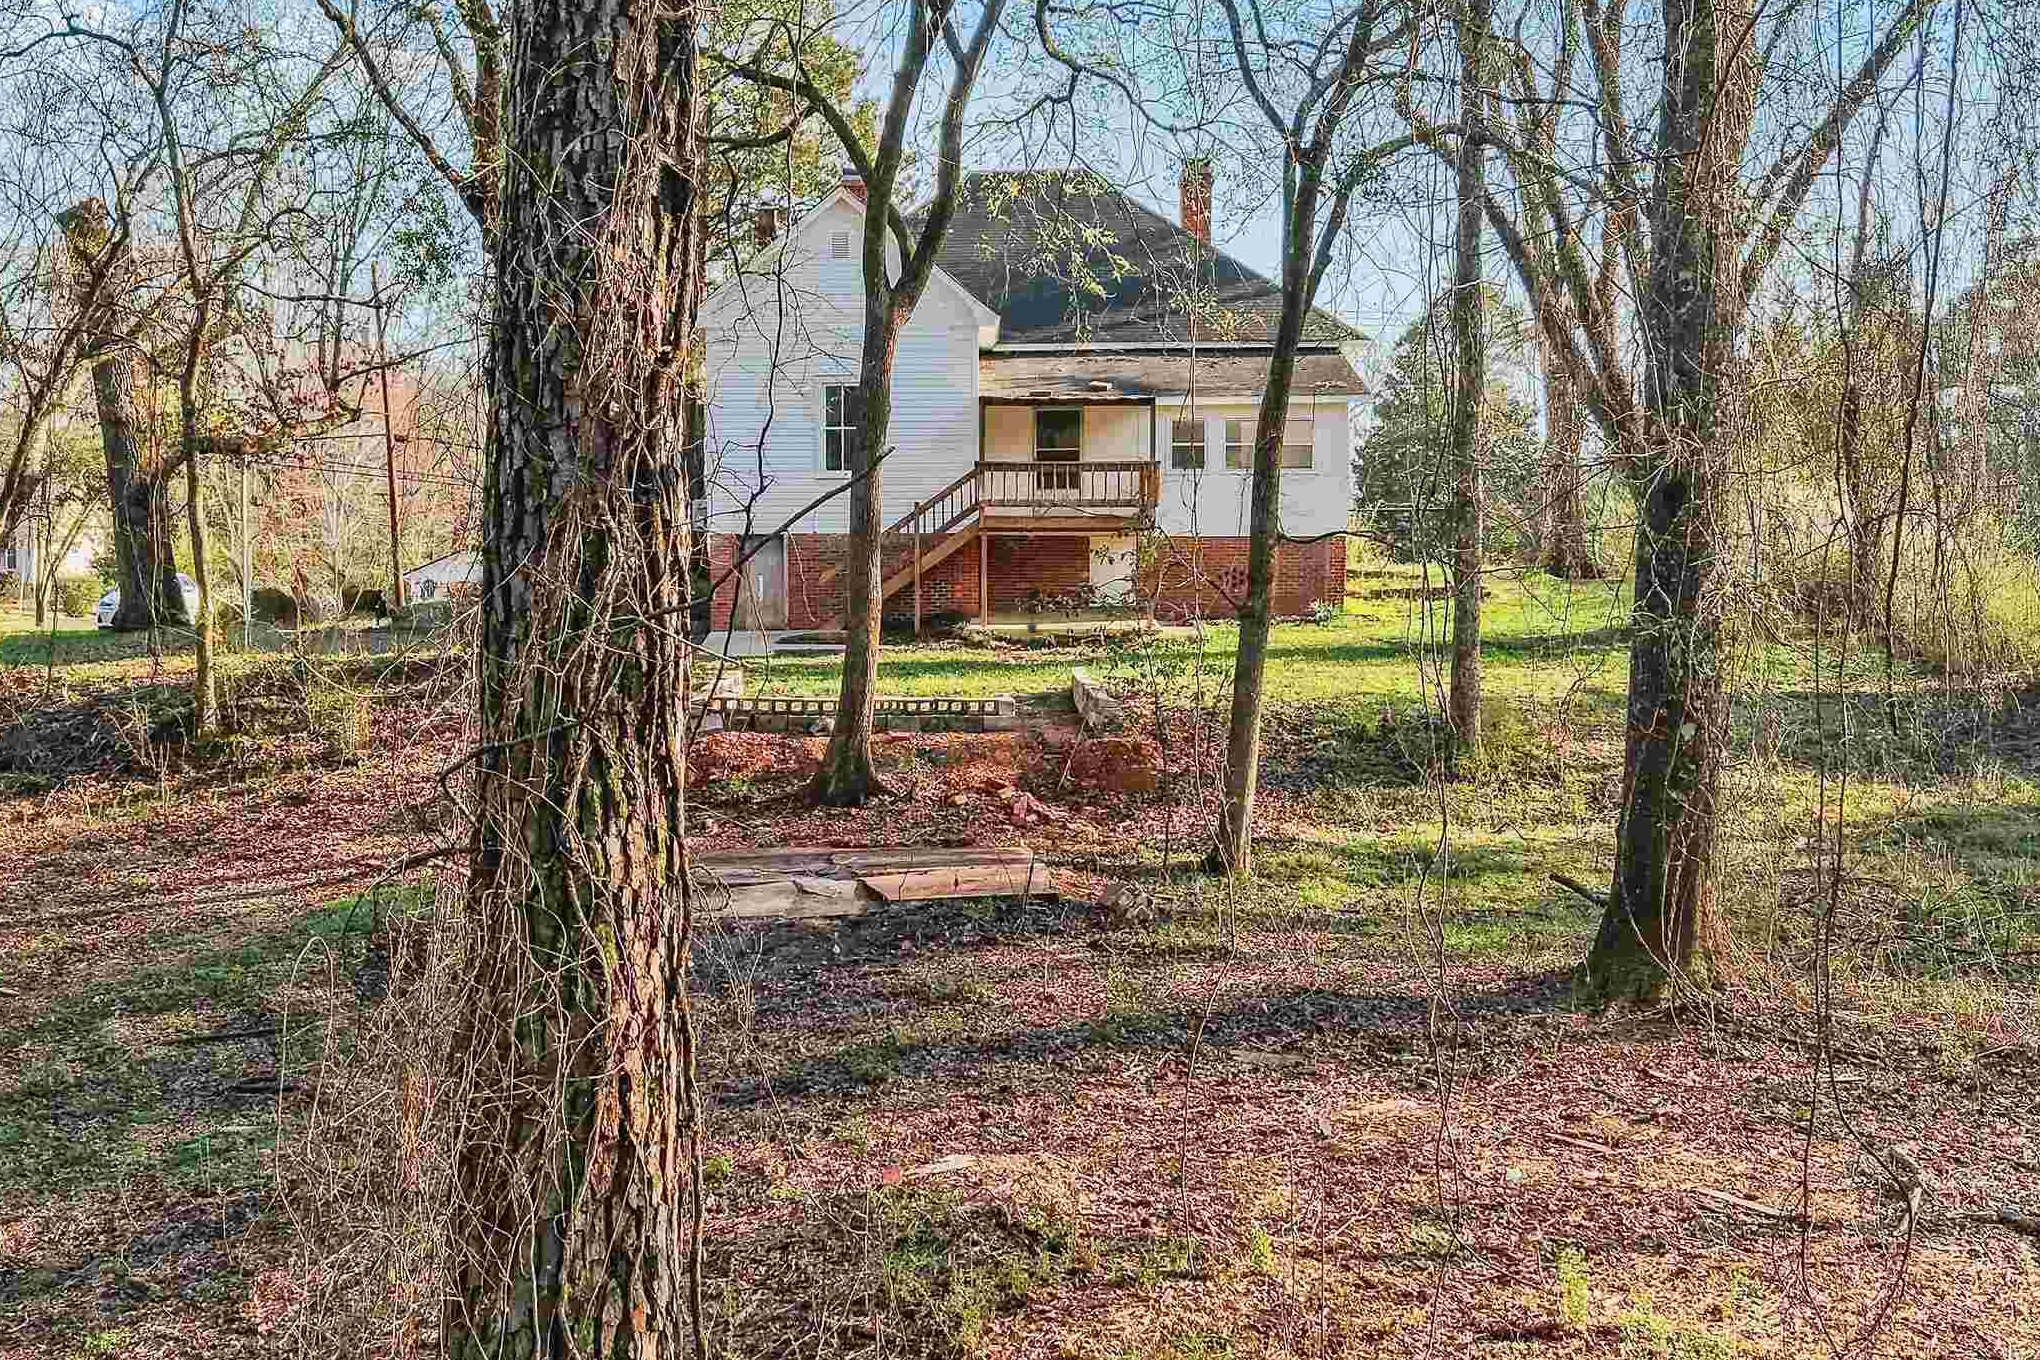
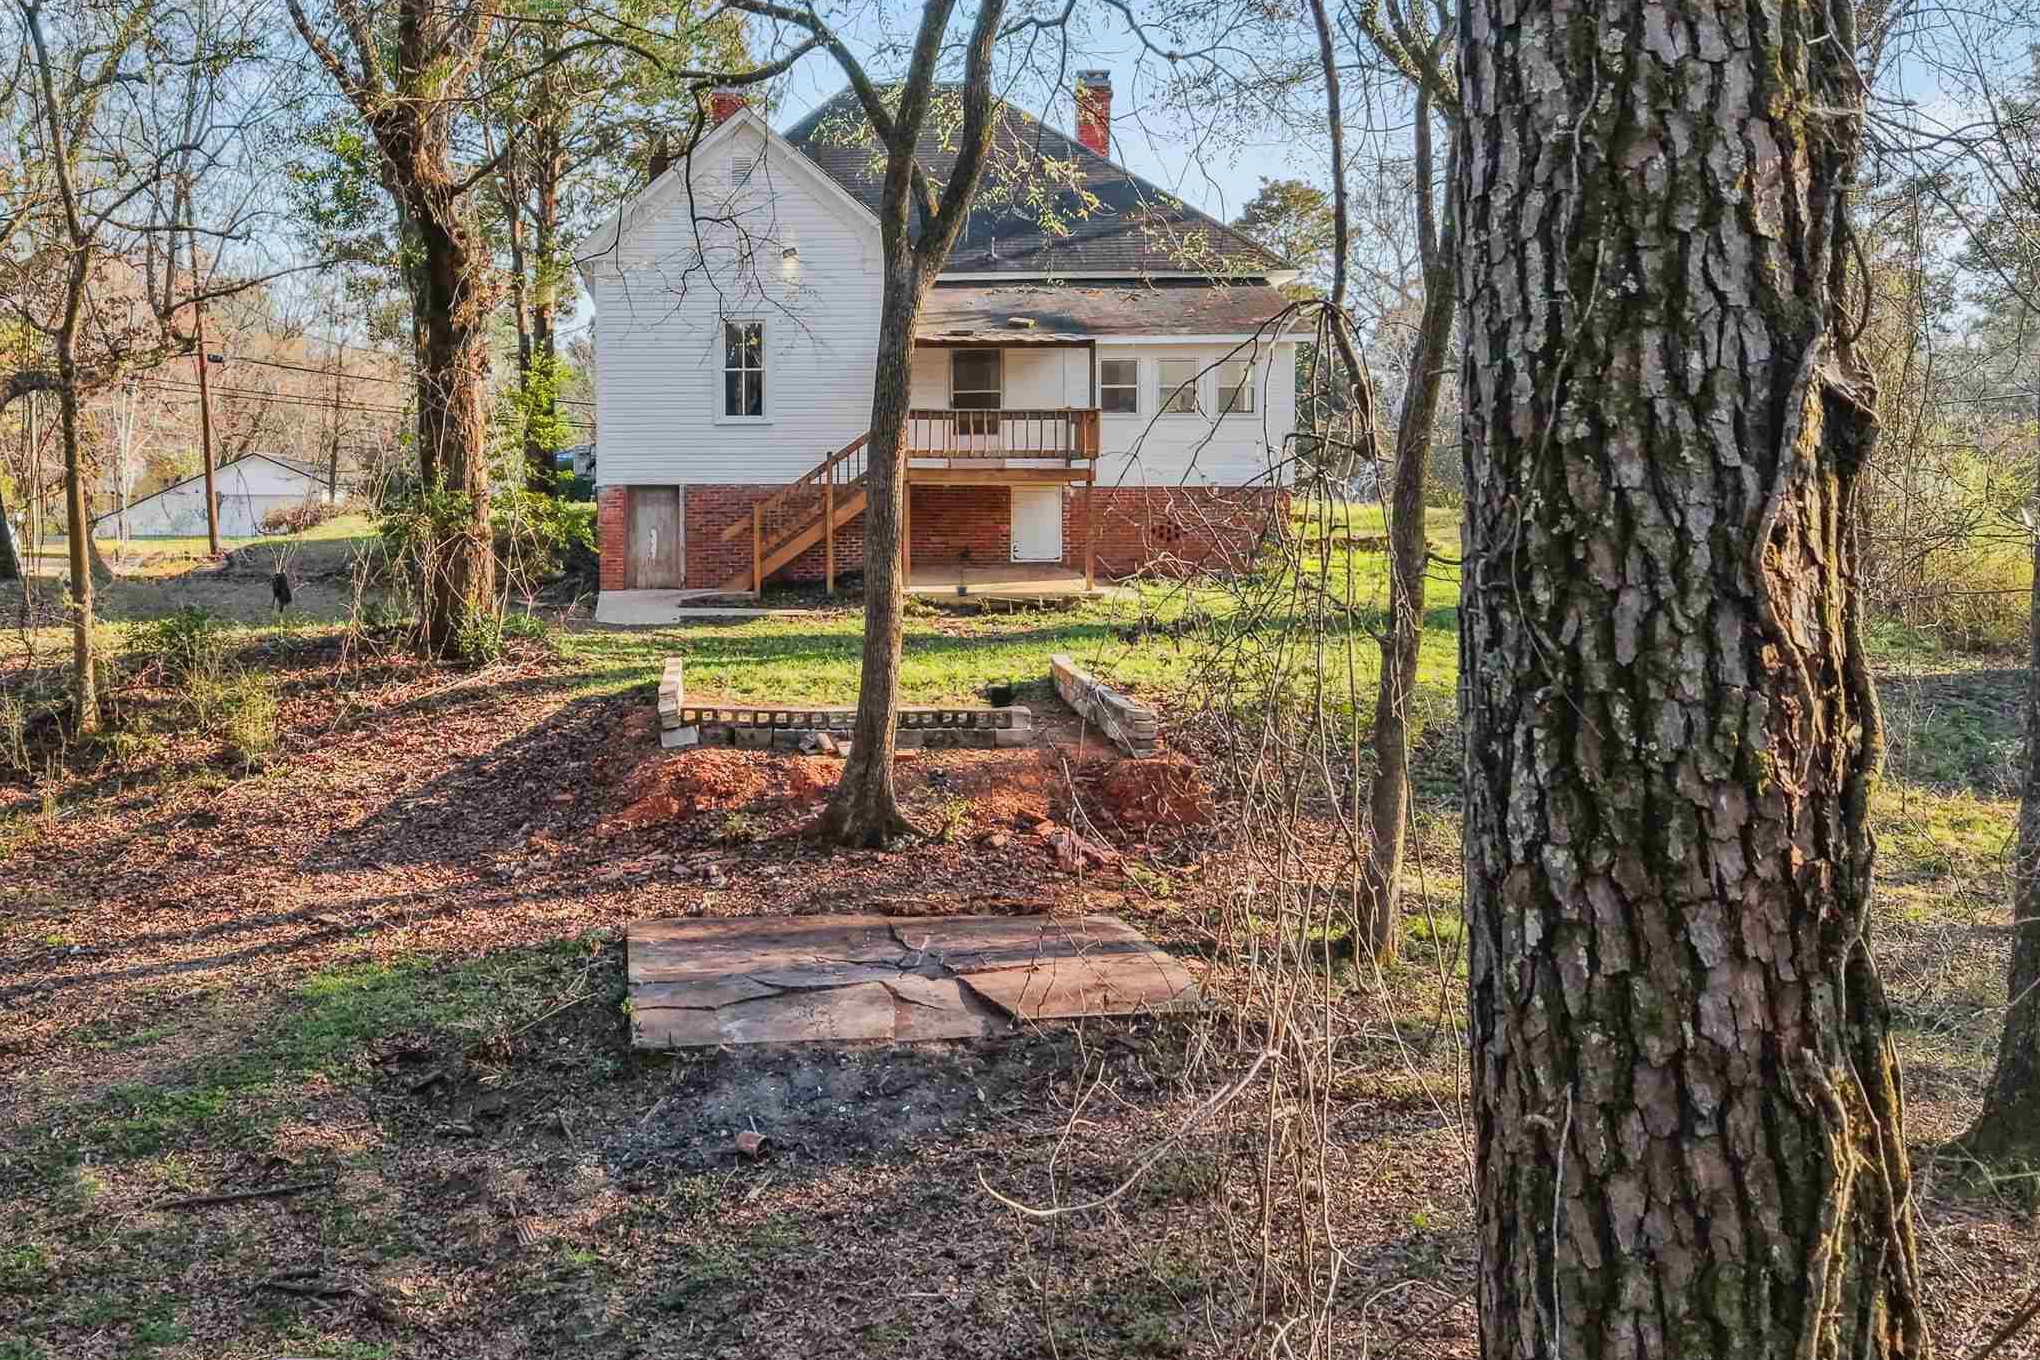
watering can: none [996,681,1033,707] -> present [985,677,1022,706]

